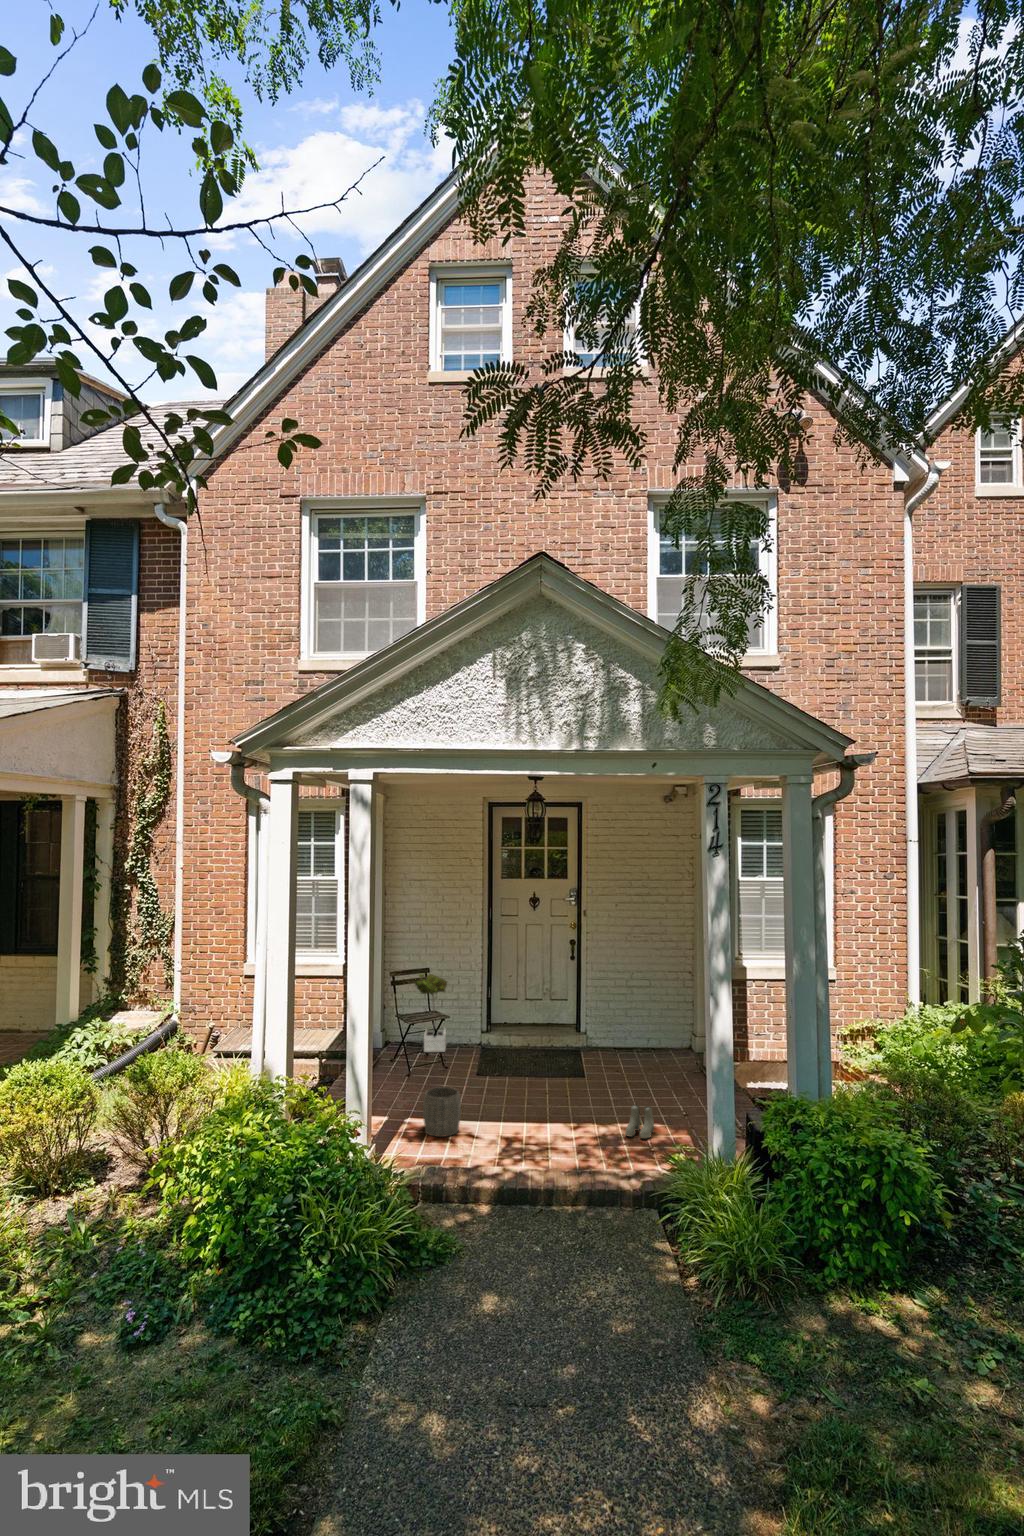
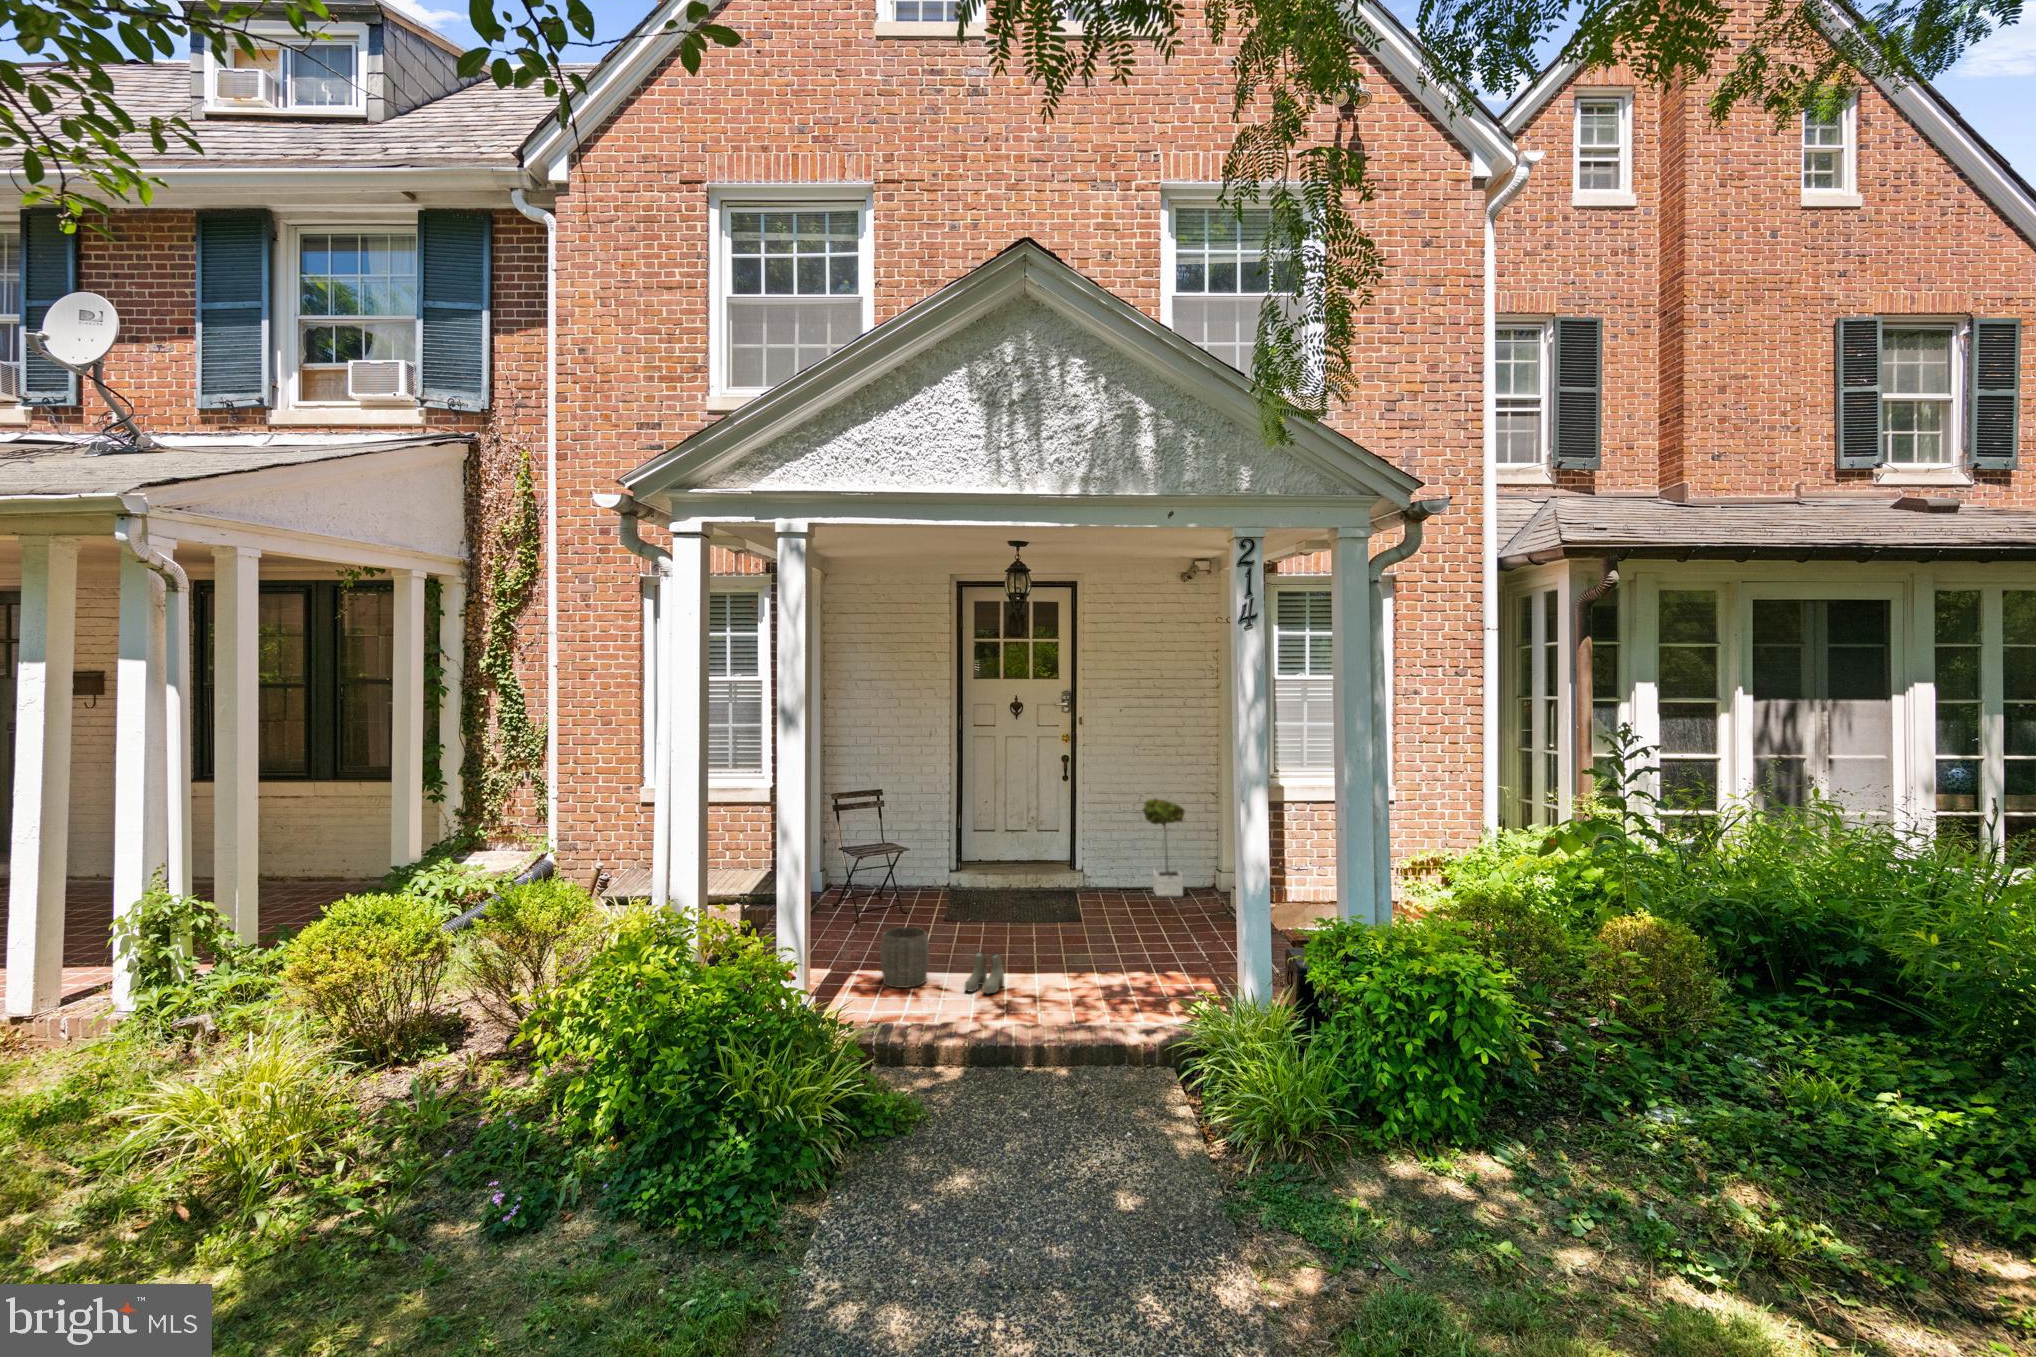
potted tree: present [415,974,447,1052] -> present [1143,799,1184,896]
boots: present [625,1105,654,1139] -> present [965,952,1004,994]

